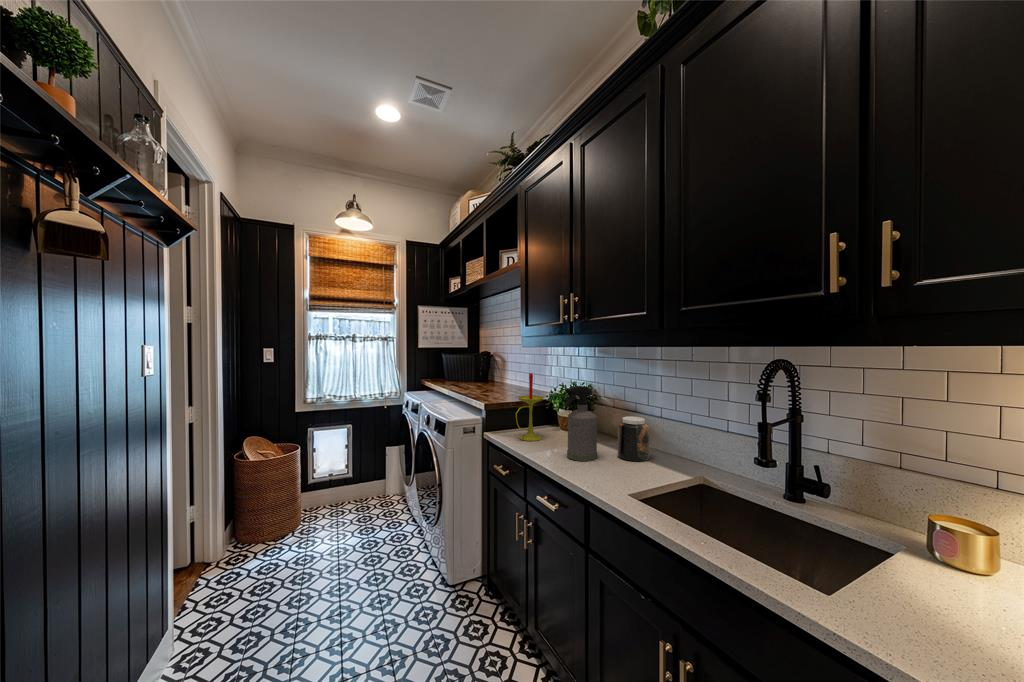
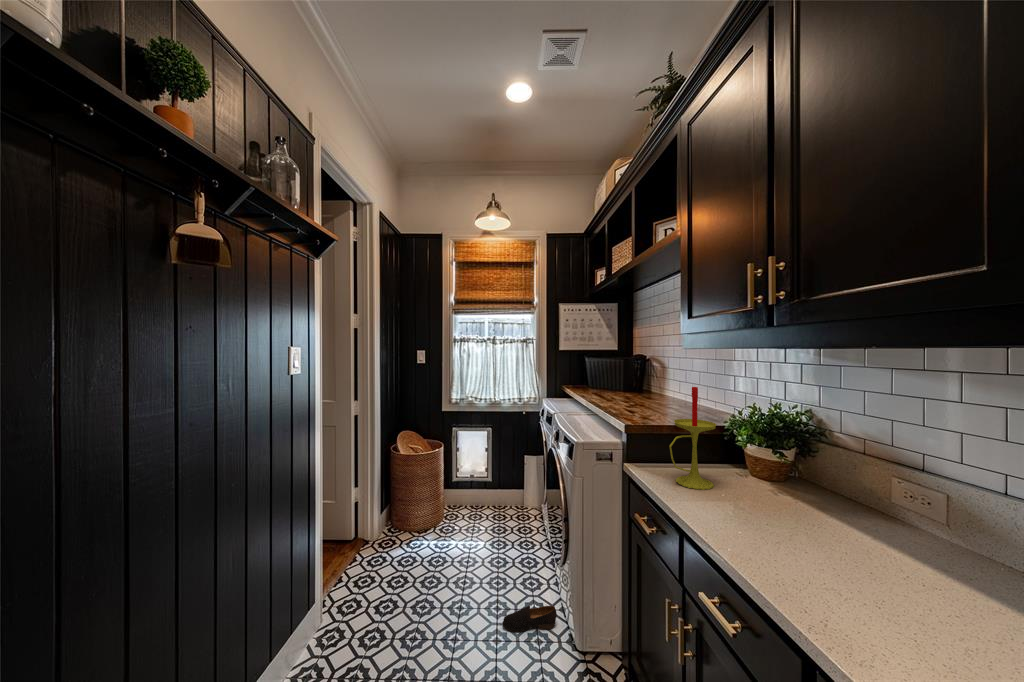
spray bottle: present [564,386,597,461] -> none [756,415,828,556]
jar: present [618,416,650,461] -> none [877,481,966,584]
shoe: none [382,559,429,587] -> present [503,606,557,632]

